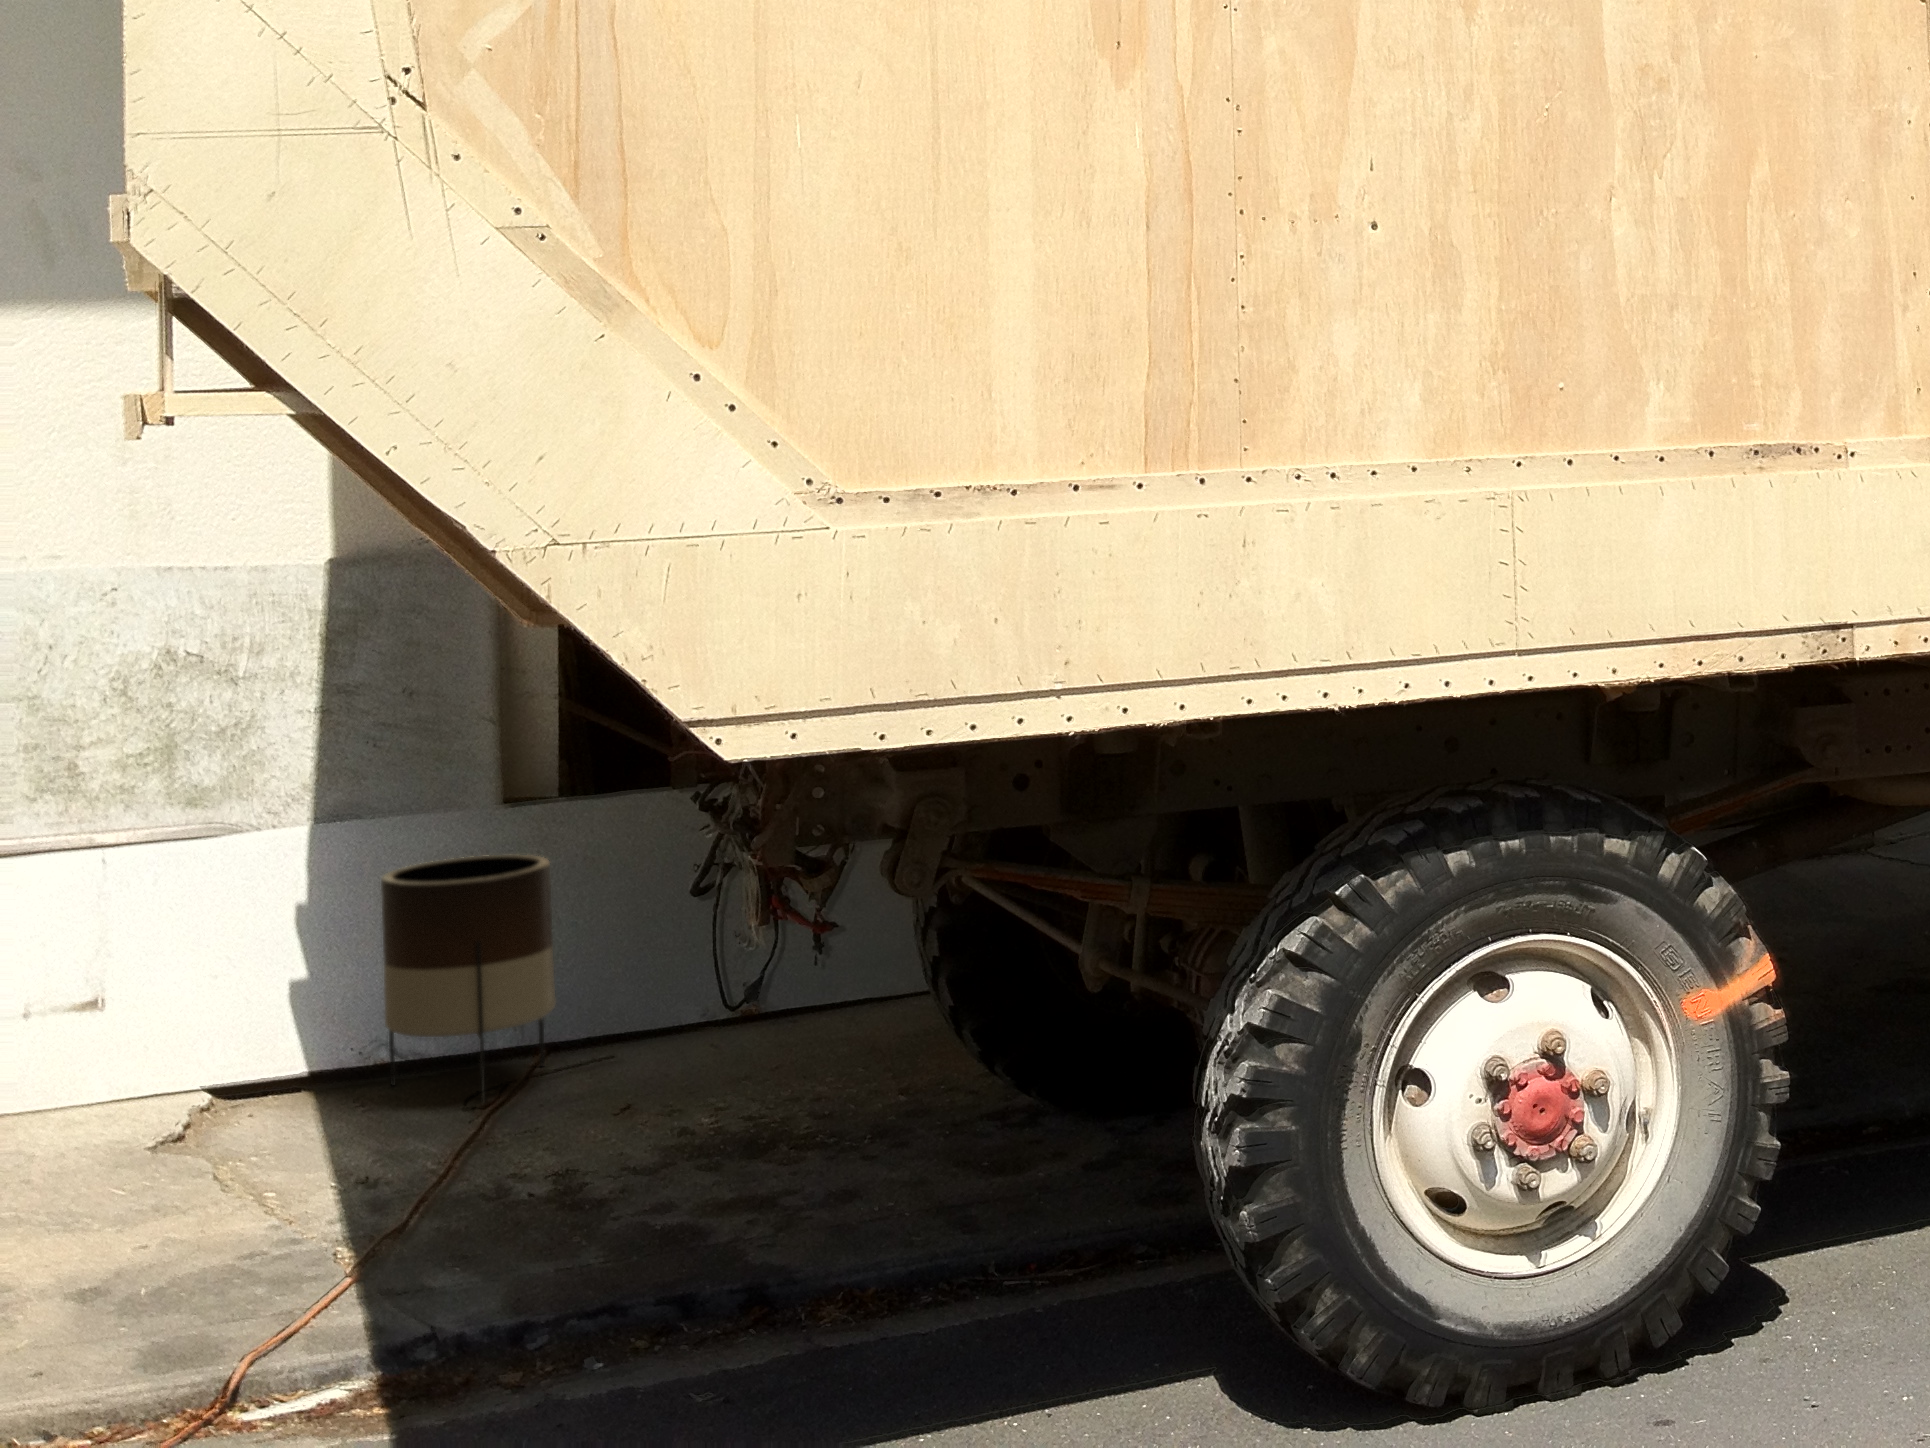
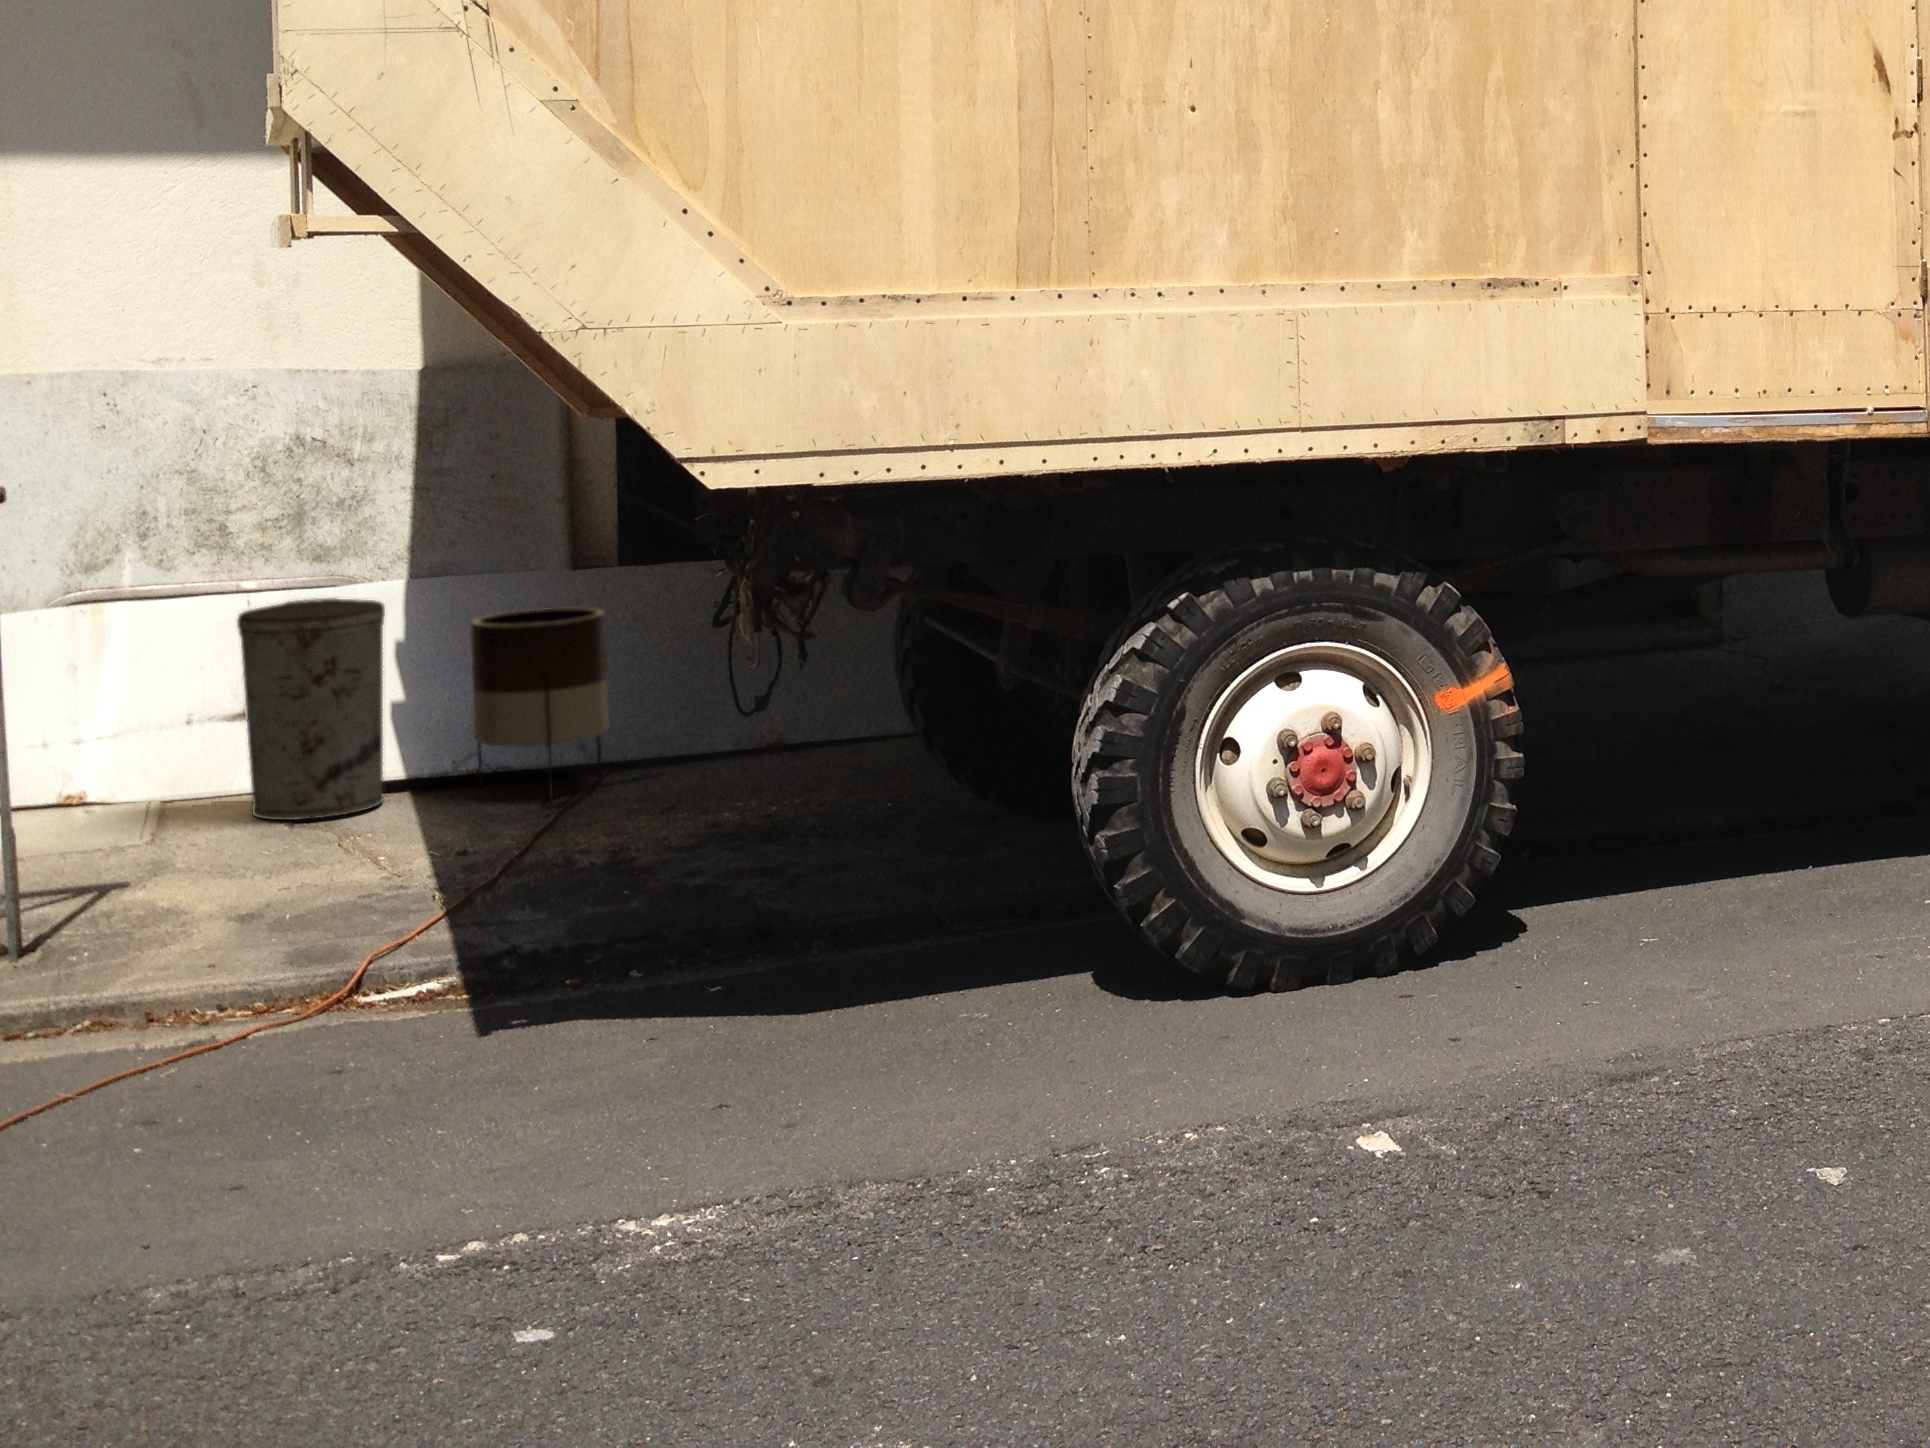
trash can: none [84,852,272,1141] -> present [237,598,385,820]

